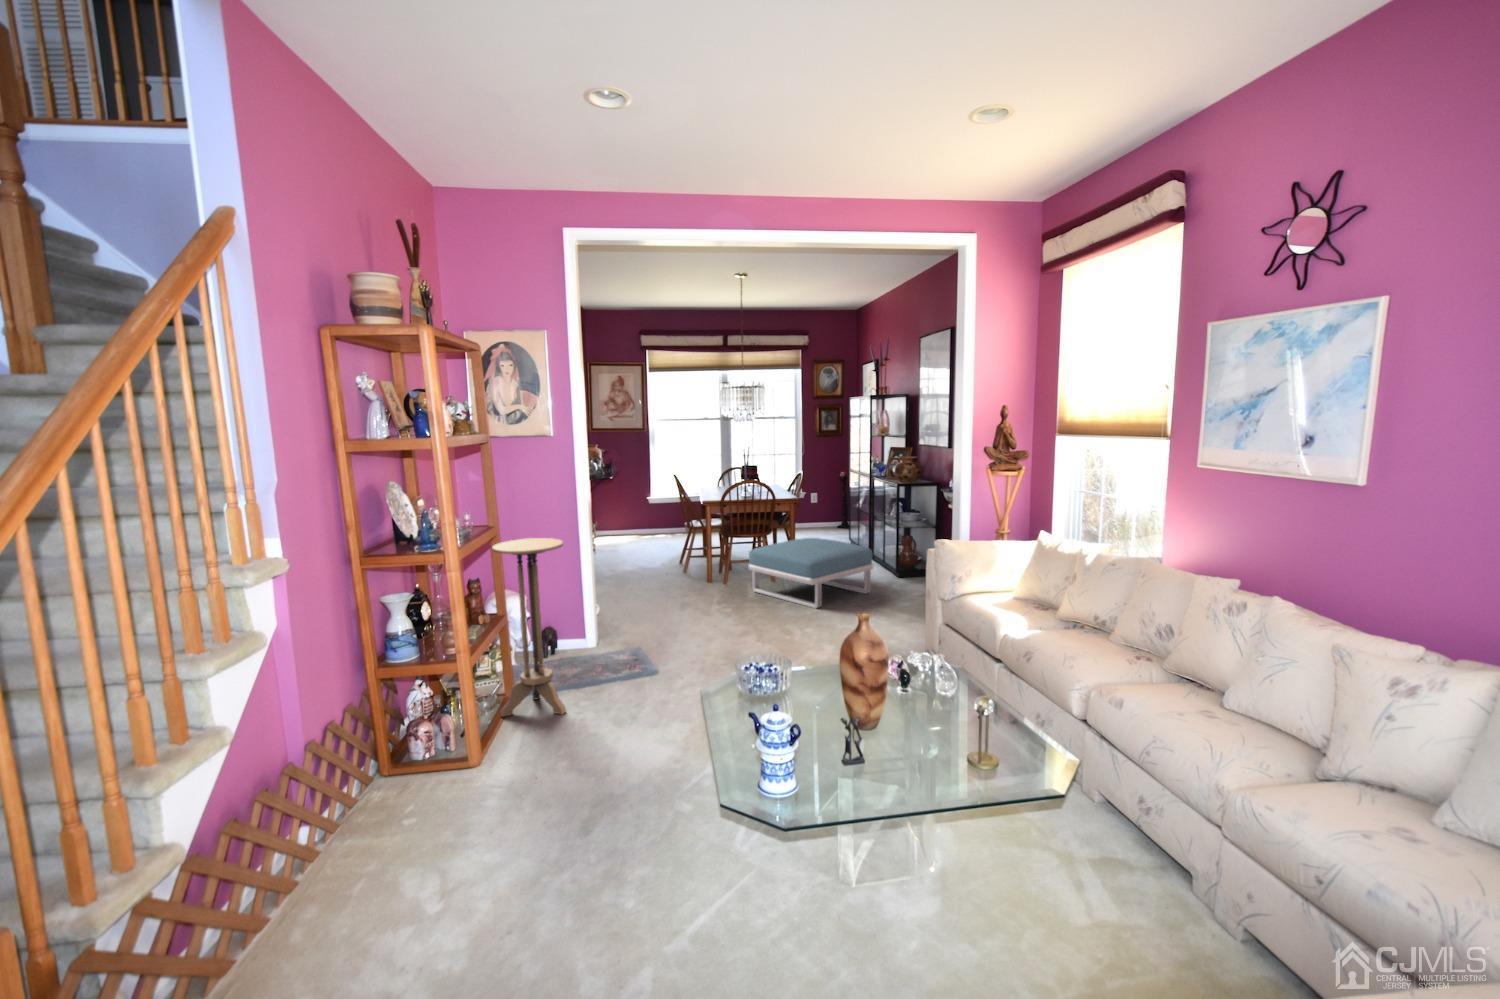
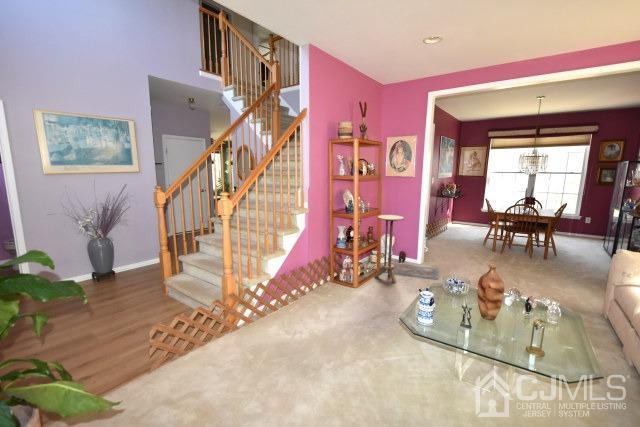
footstool: present [749,538,874,608] -> none [514,239,598,276]

